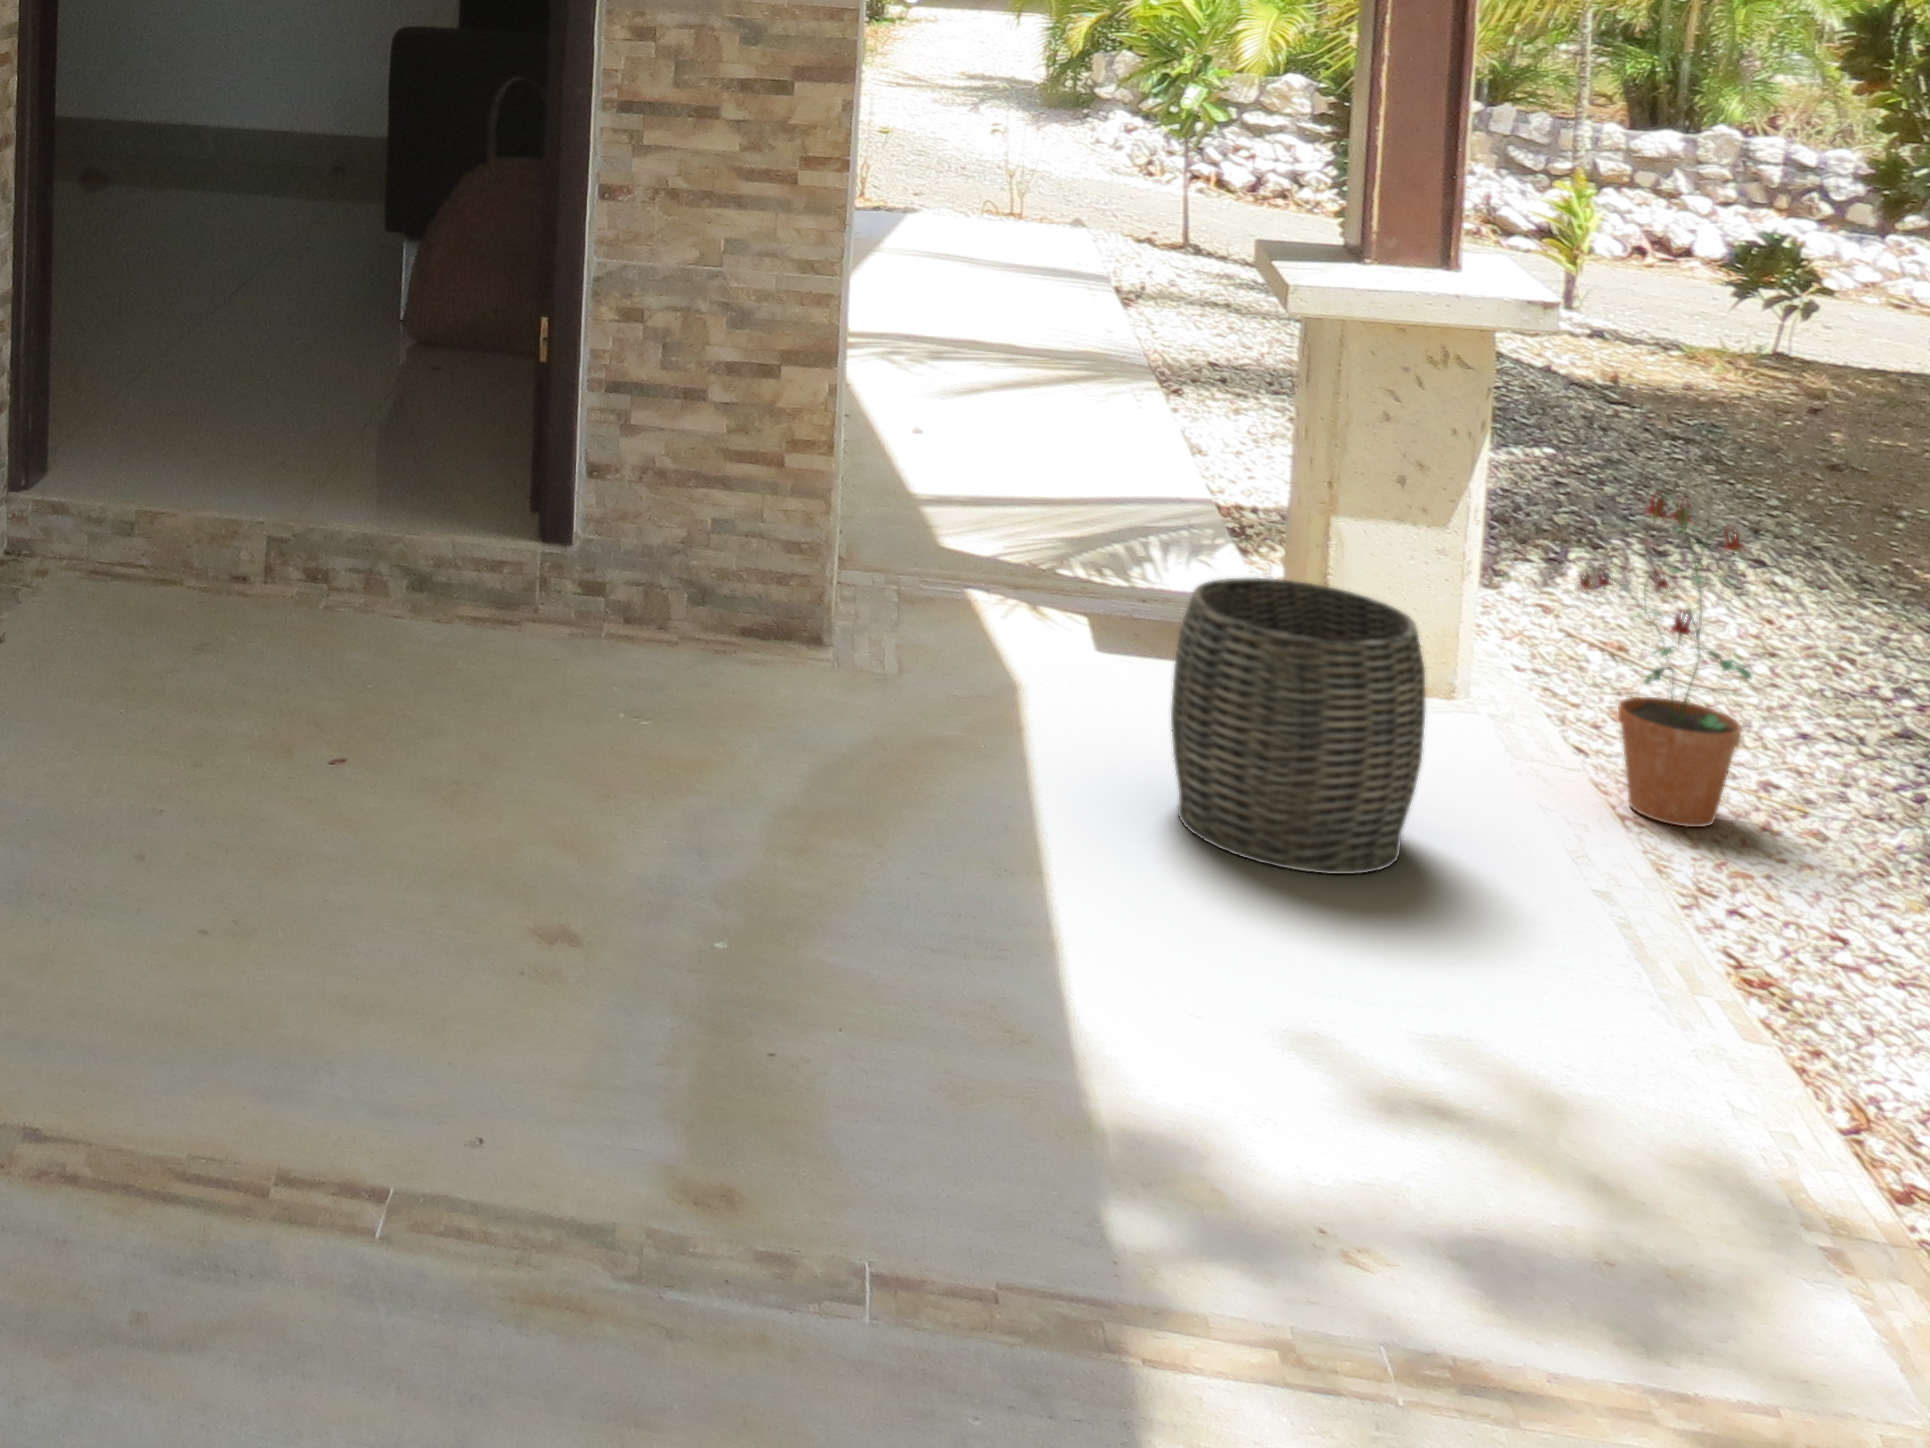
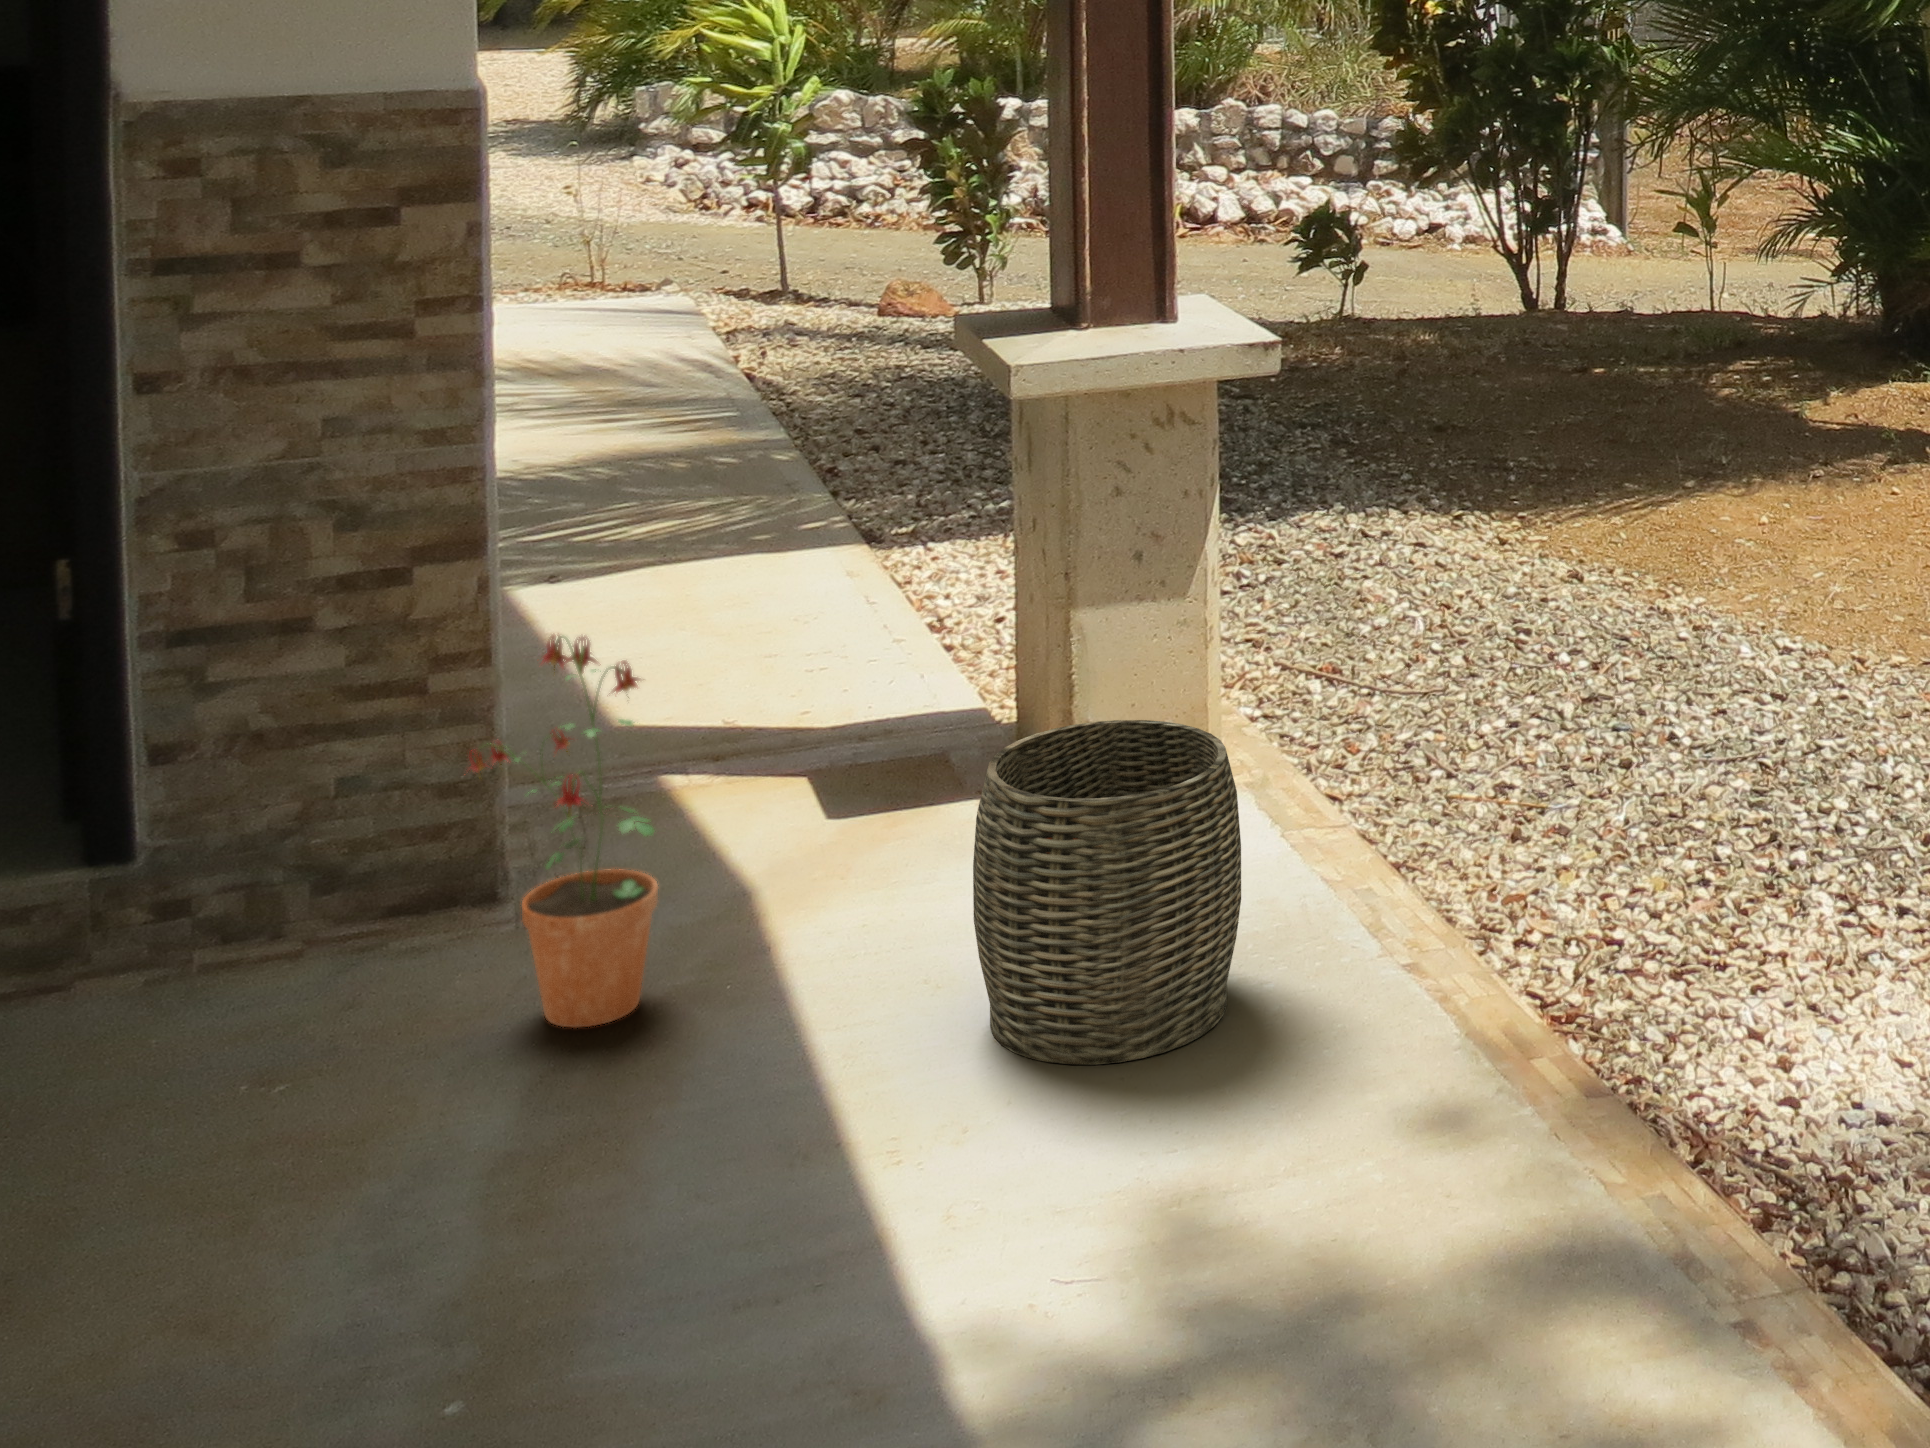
potted plant: present [1579,493,1752,827] -> present [469,635,658,1028]

